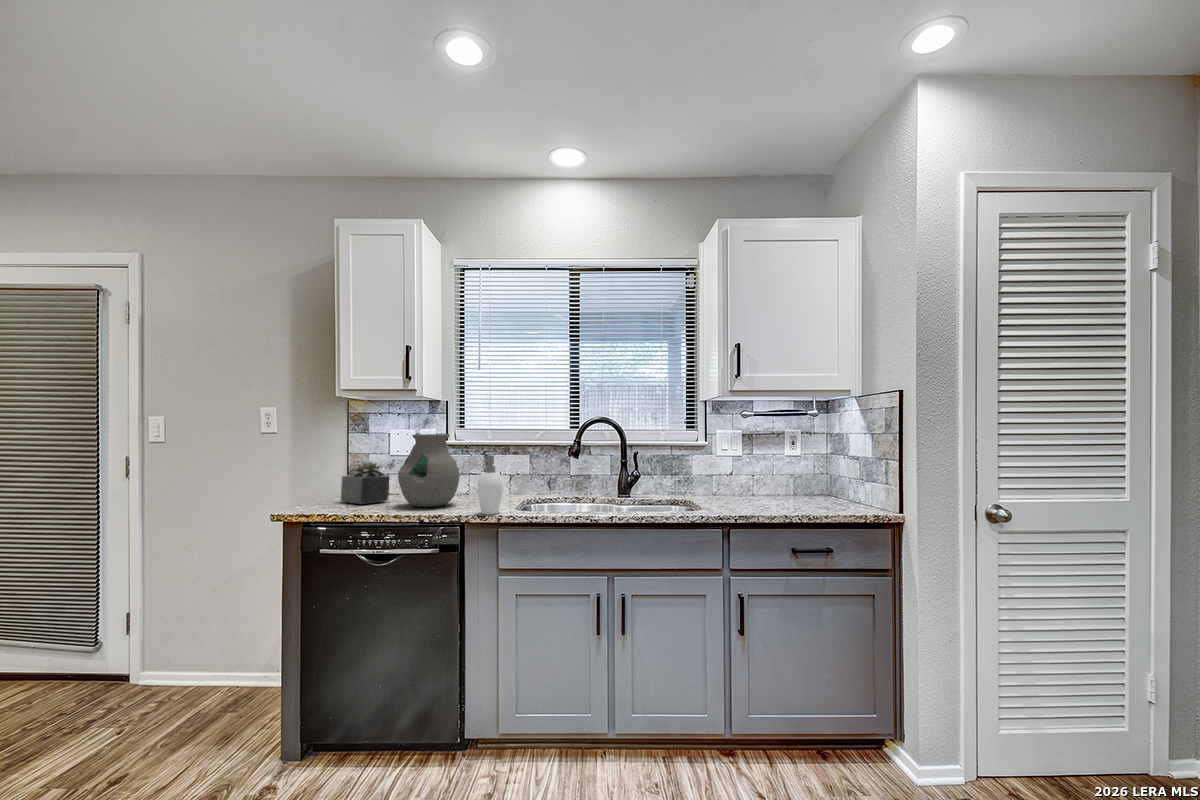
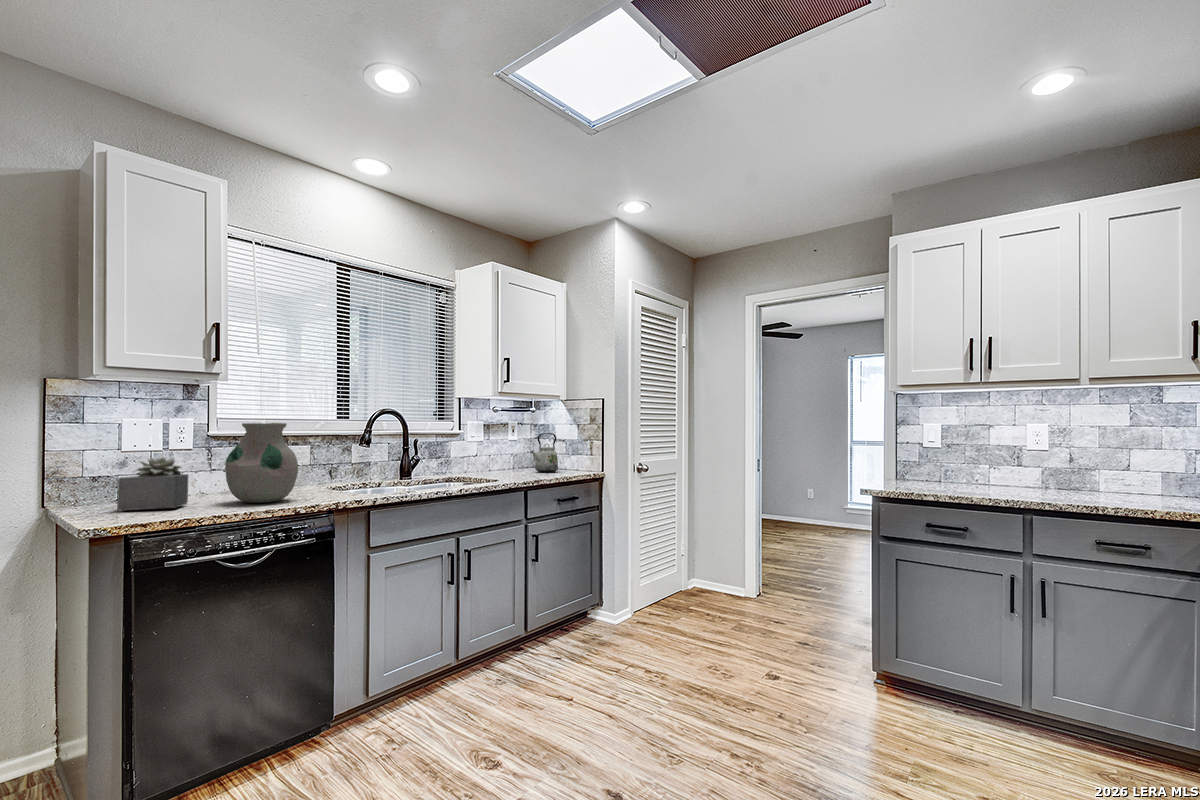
kettle: none [800,447,848,503] -> present [531,433,558,473]
soap dispenser: present [477,455,503,515] -> none [346,443,372,499]

